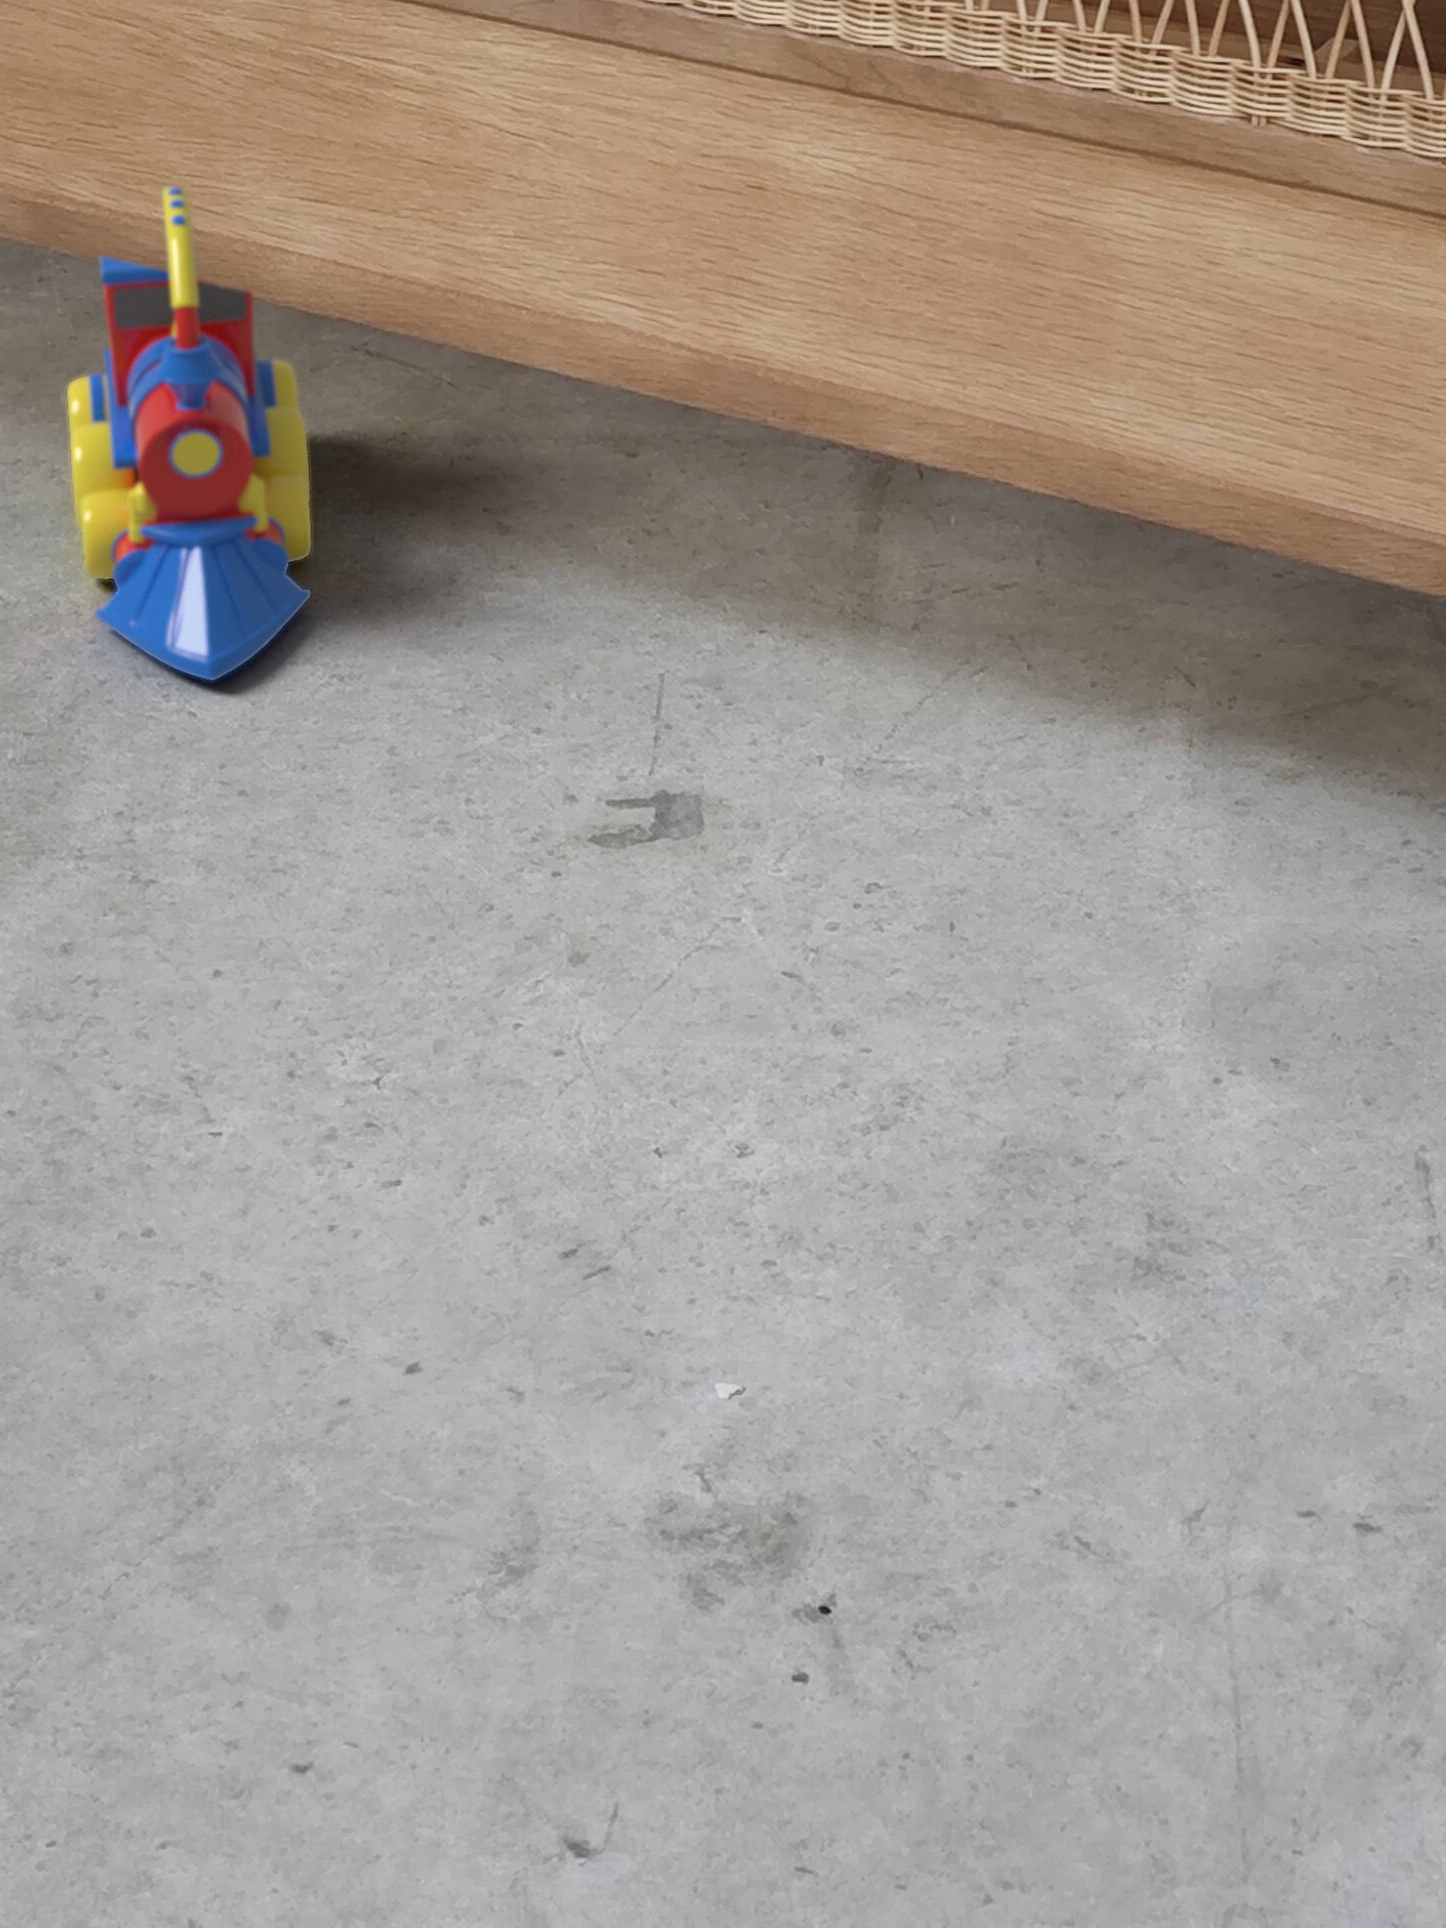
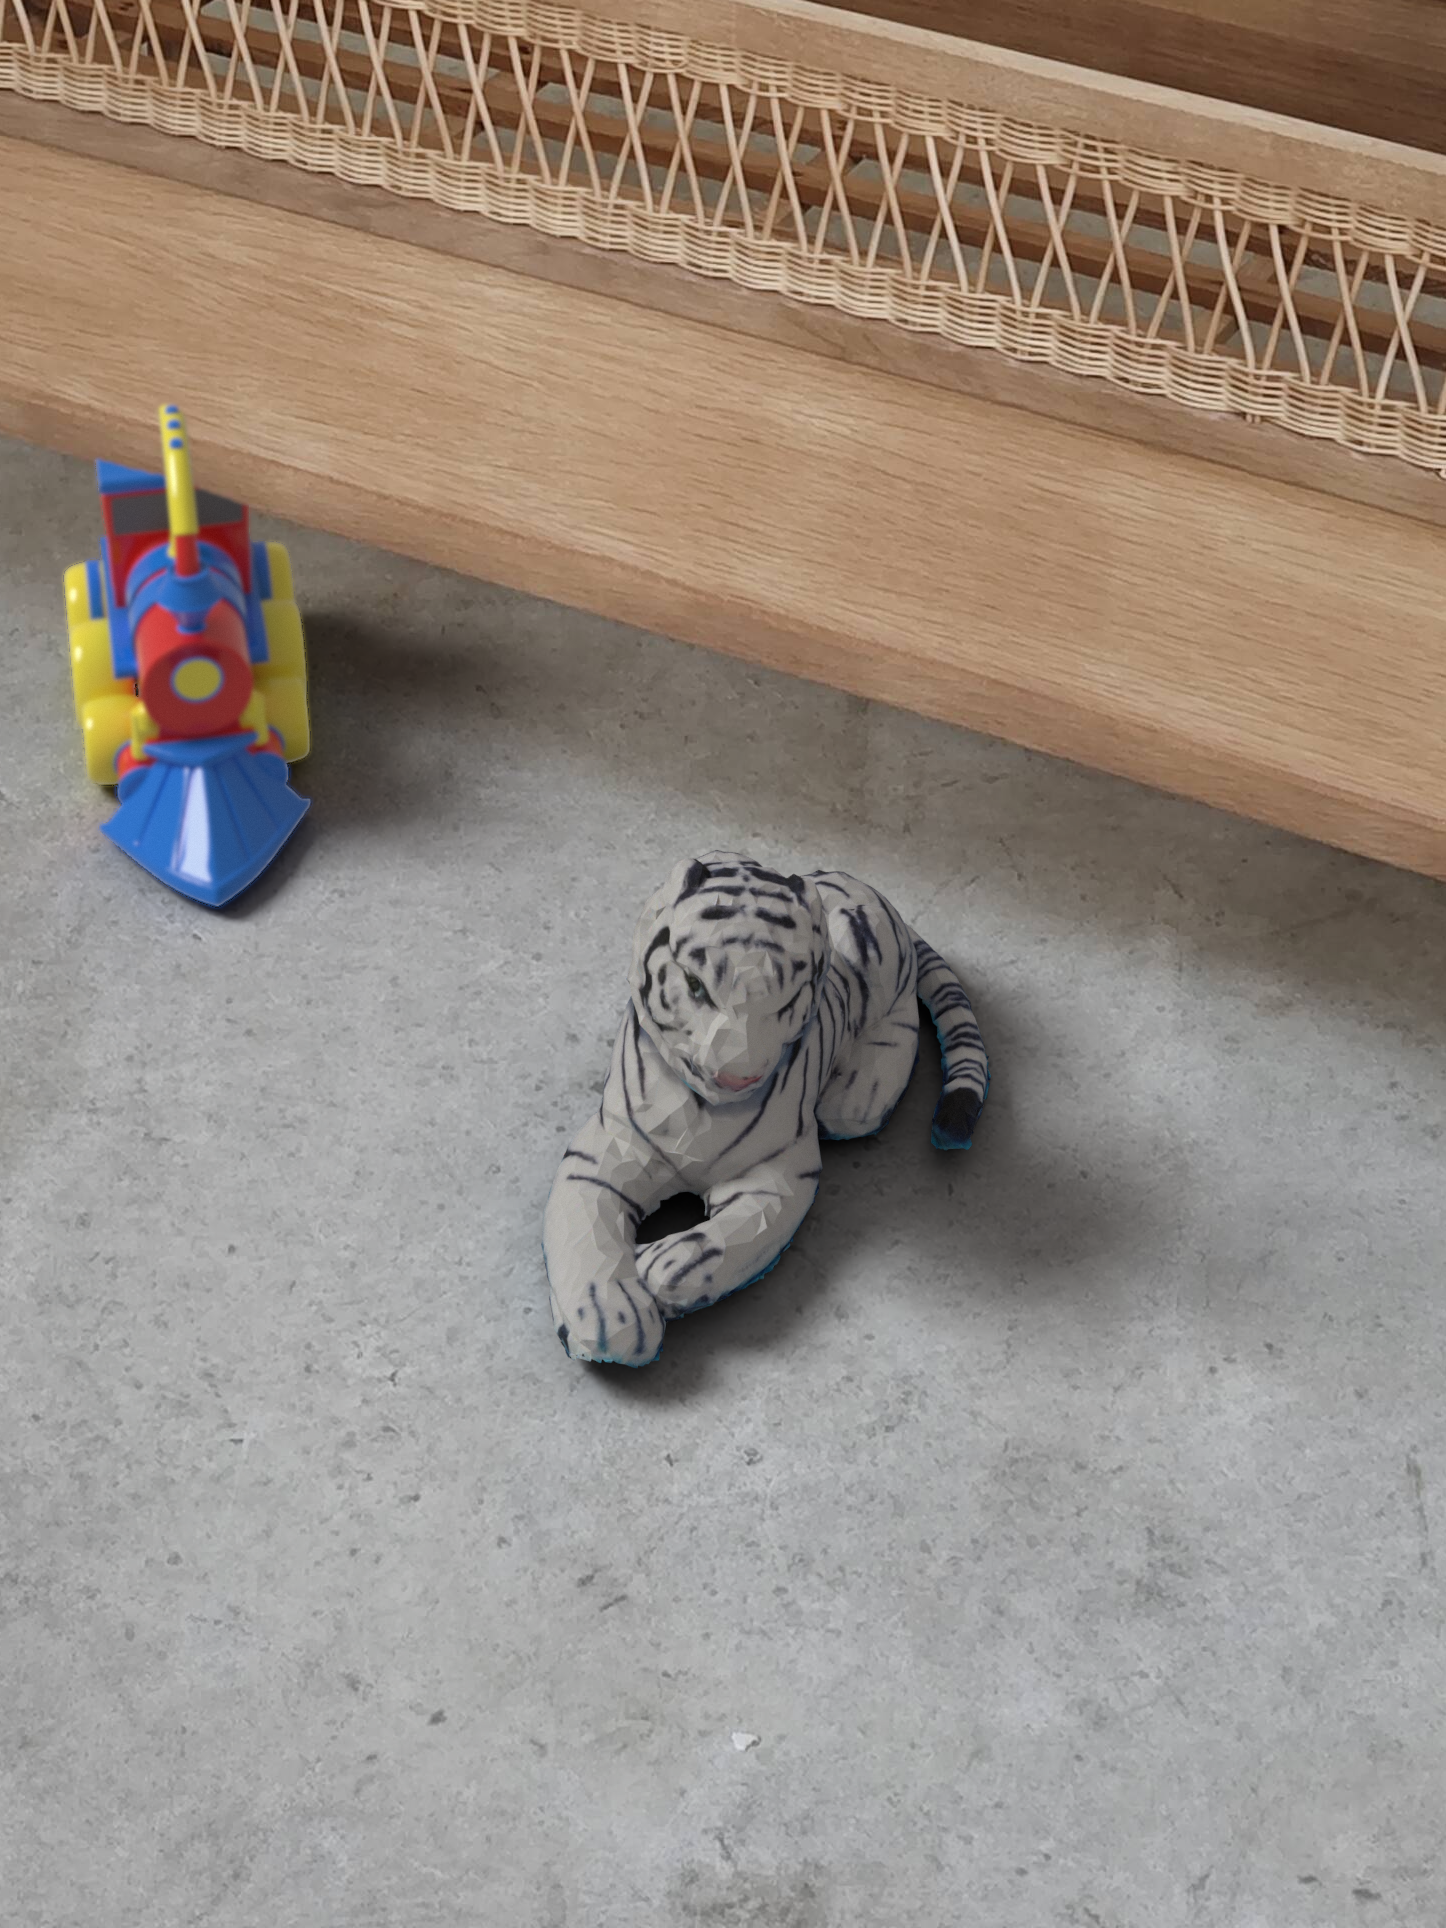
plush toy: none [531,564,996,1070] -> present [541,850,991,1368]

